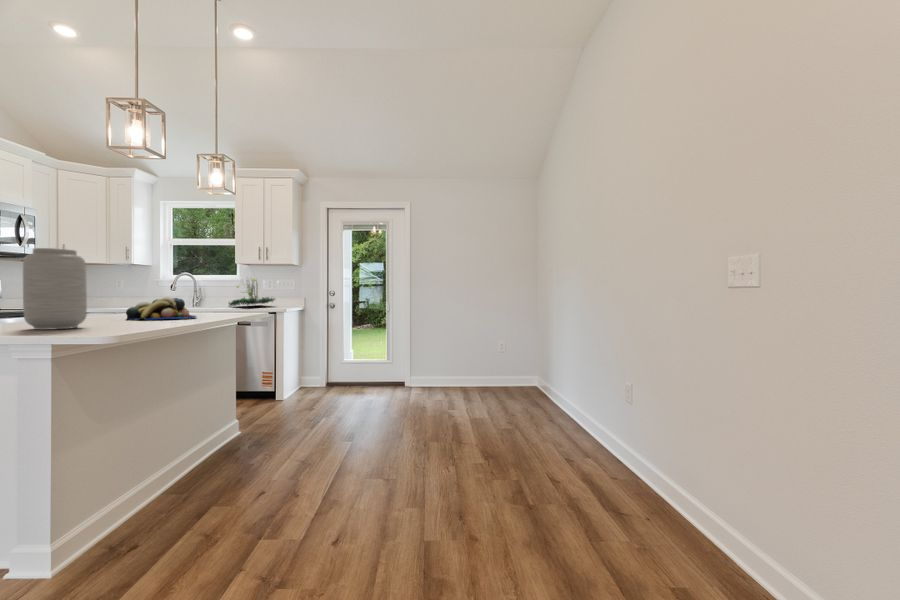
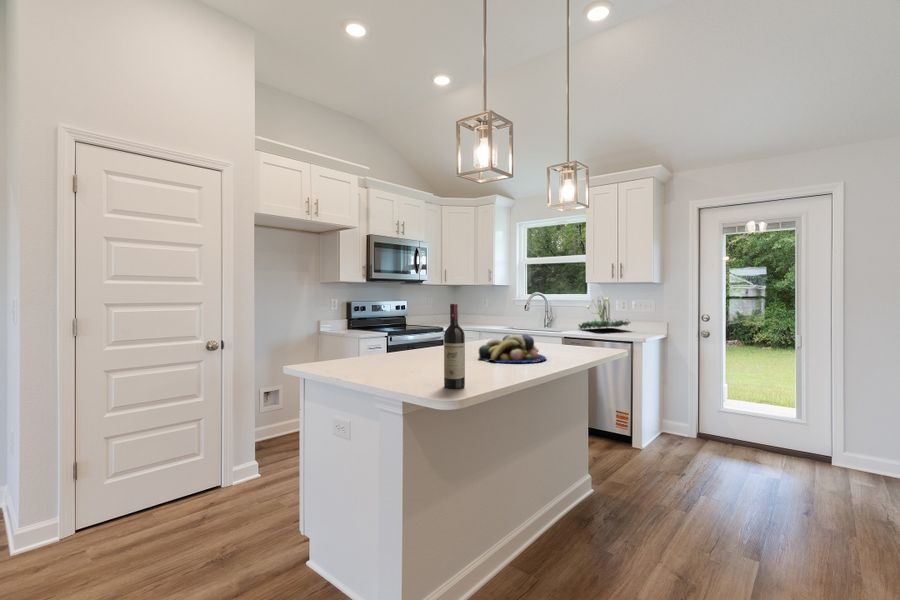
vase: present [23,248,87,330] -> none [386,294,437,381]
wine bottle: none [98,258,121,329] -> present [444,304,465,389]

